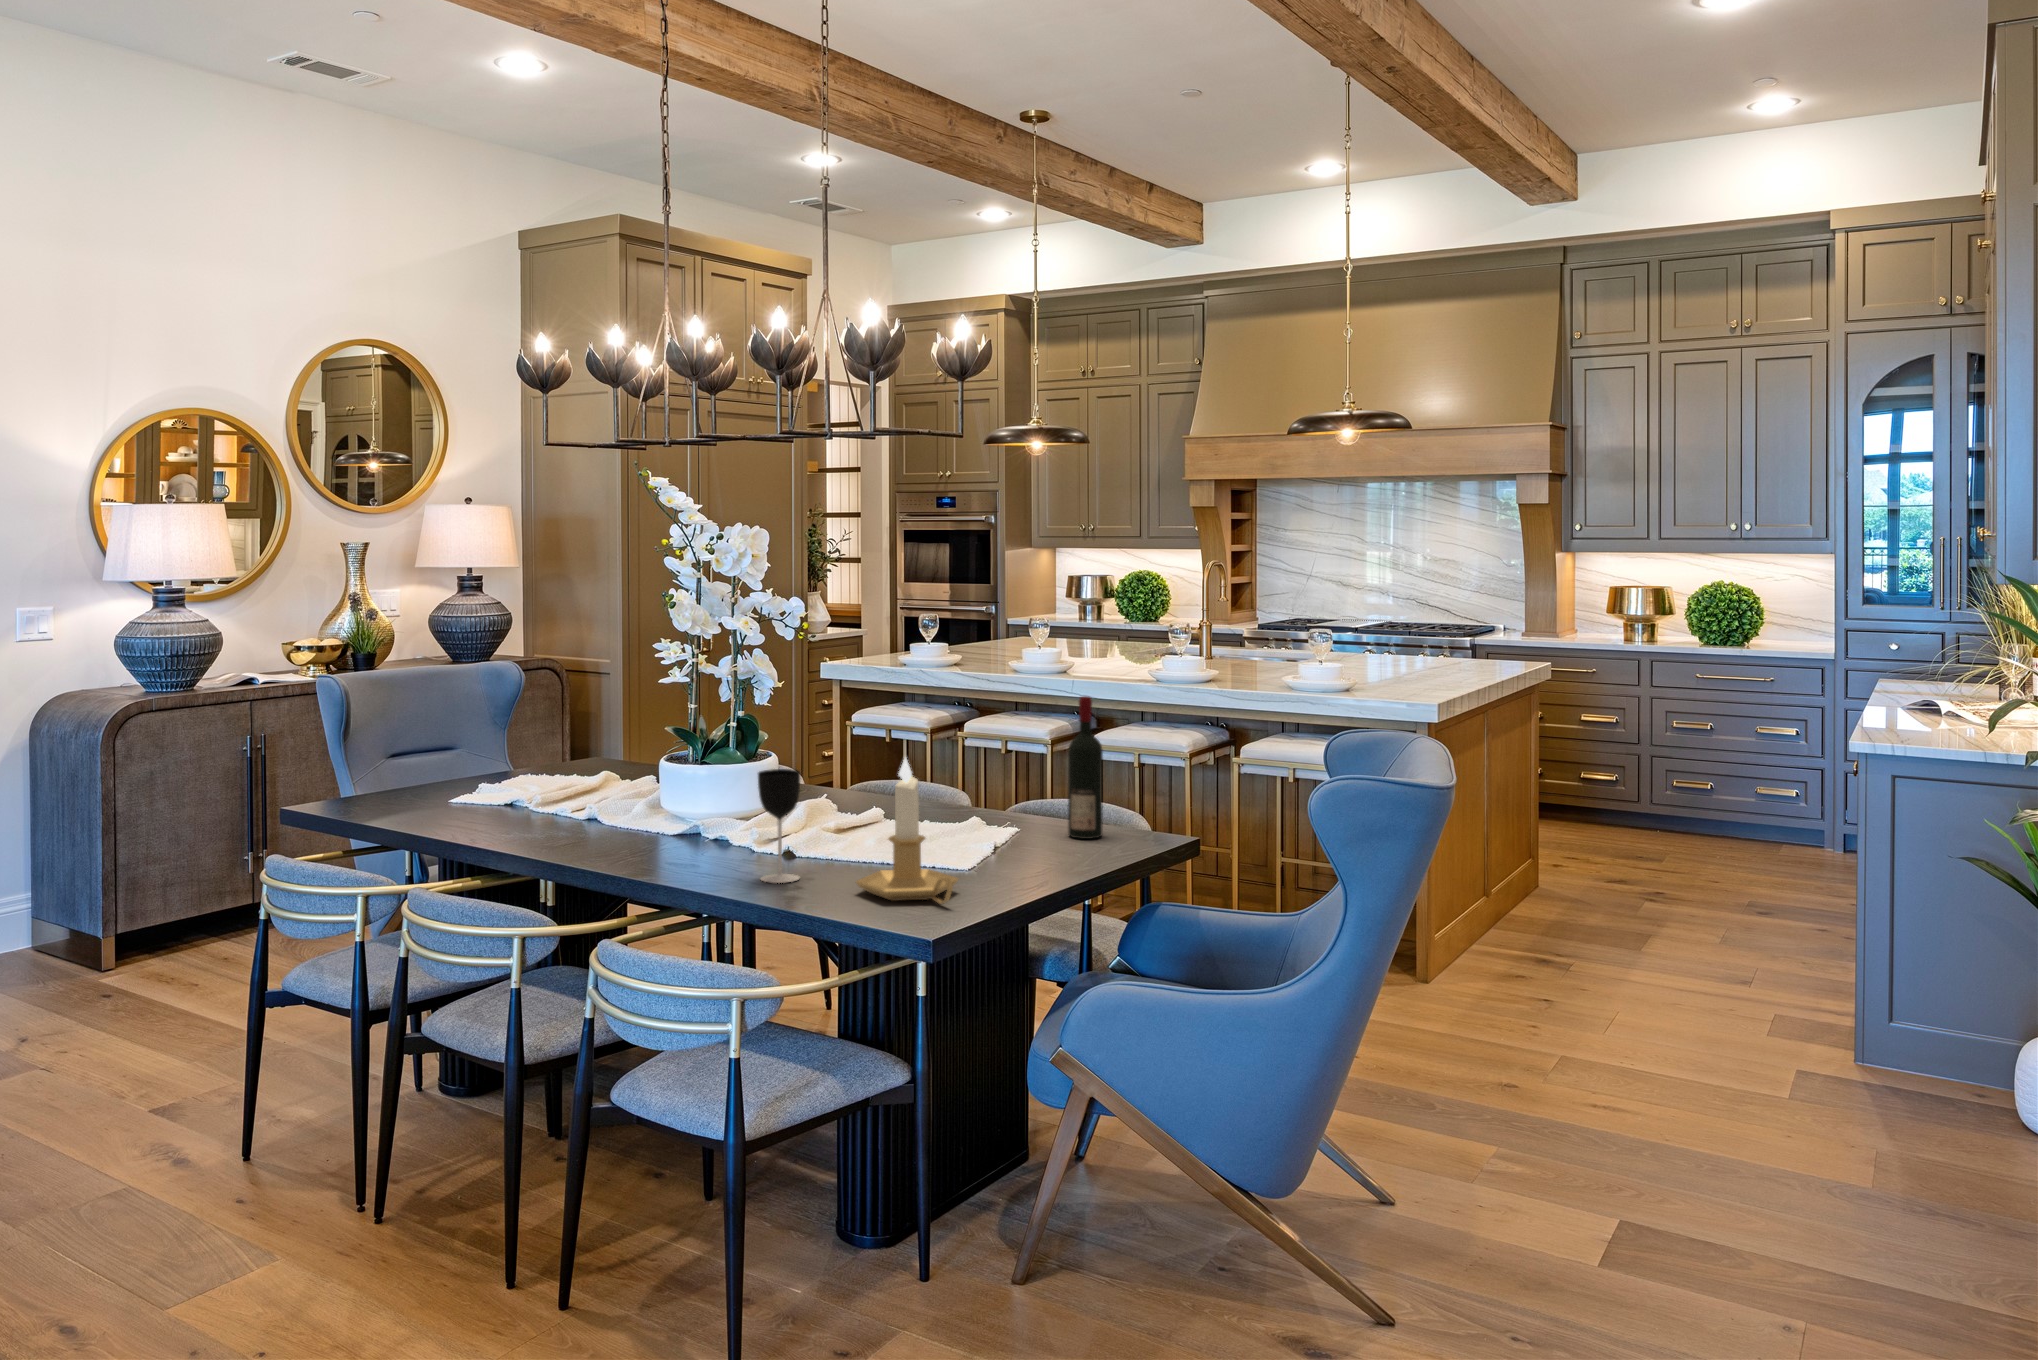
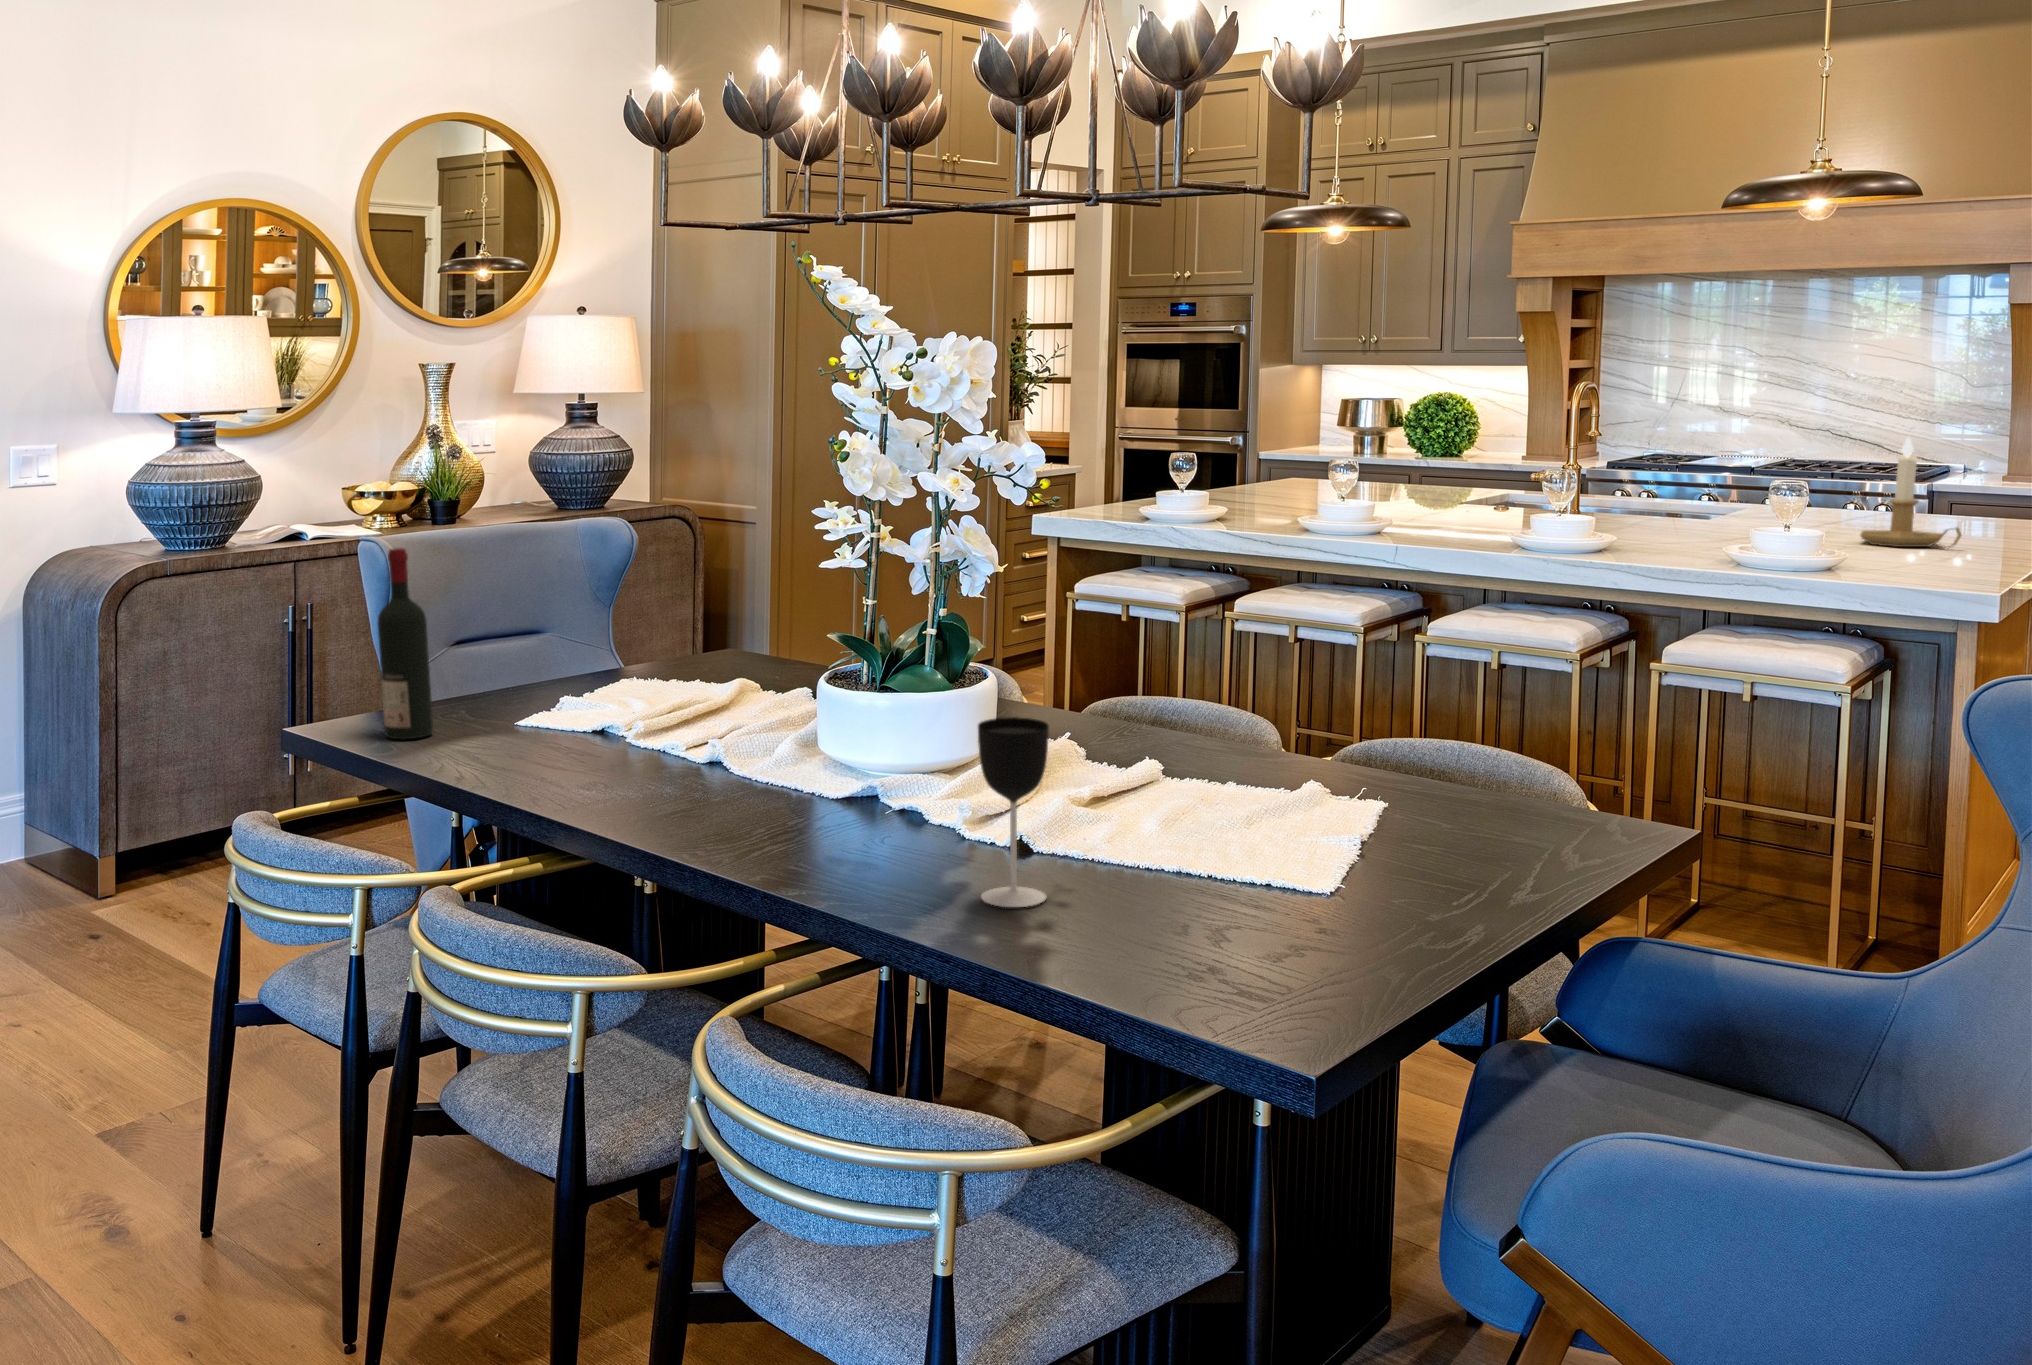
wine bottle: present [1068,696,1103,839] -> present [377,548,433,739]
candlestick: present [856,758,958,904] -> present [1860,438,1961,548]

